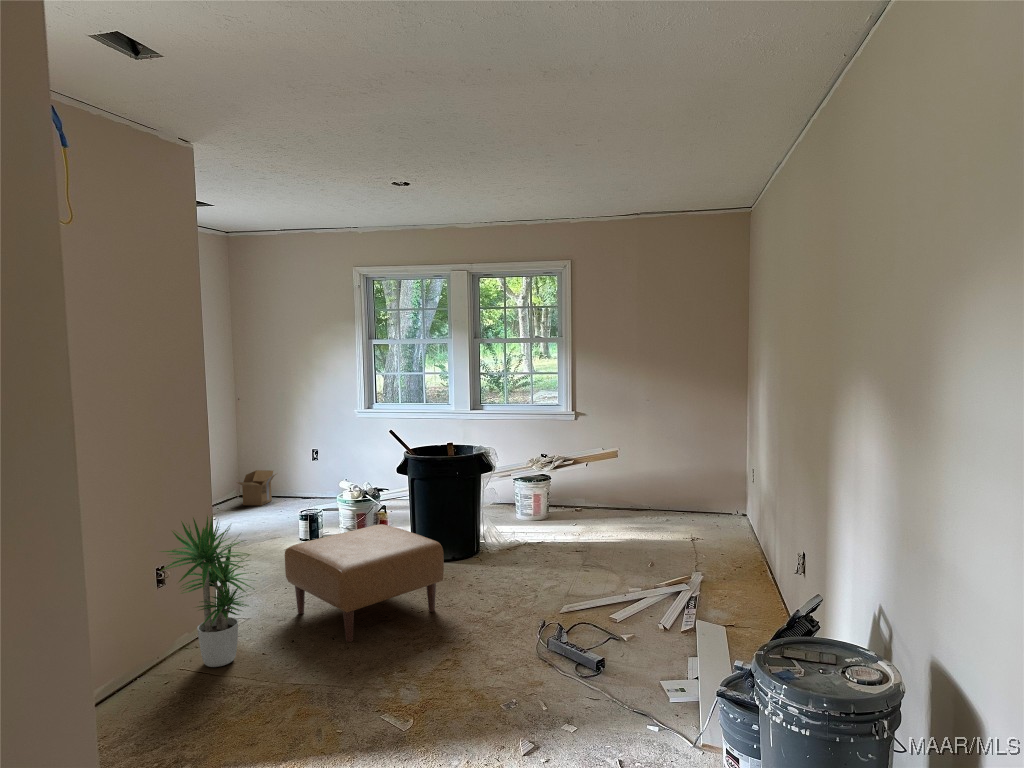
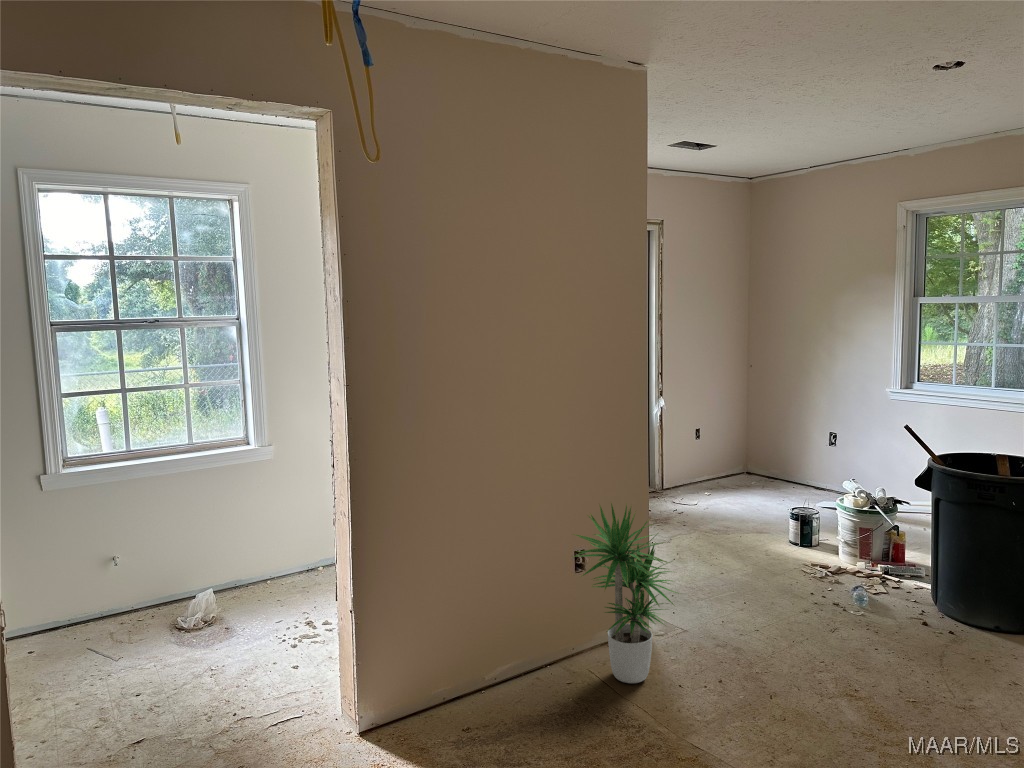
cardboard box: present [237,470,276,506] -> none [735,447,784,489]
ottoman: present [285,524,444,642] -> none [730,554,960,710]

